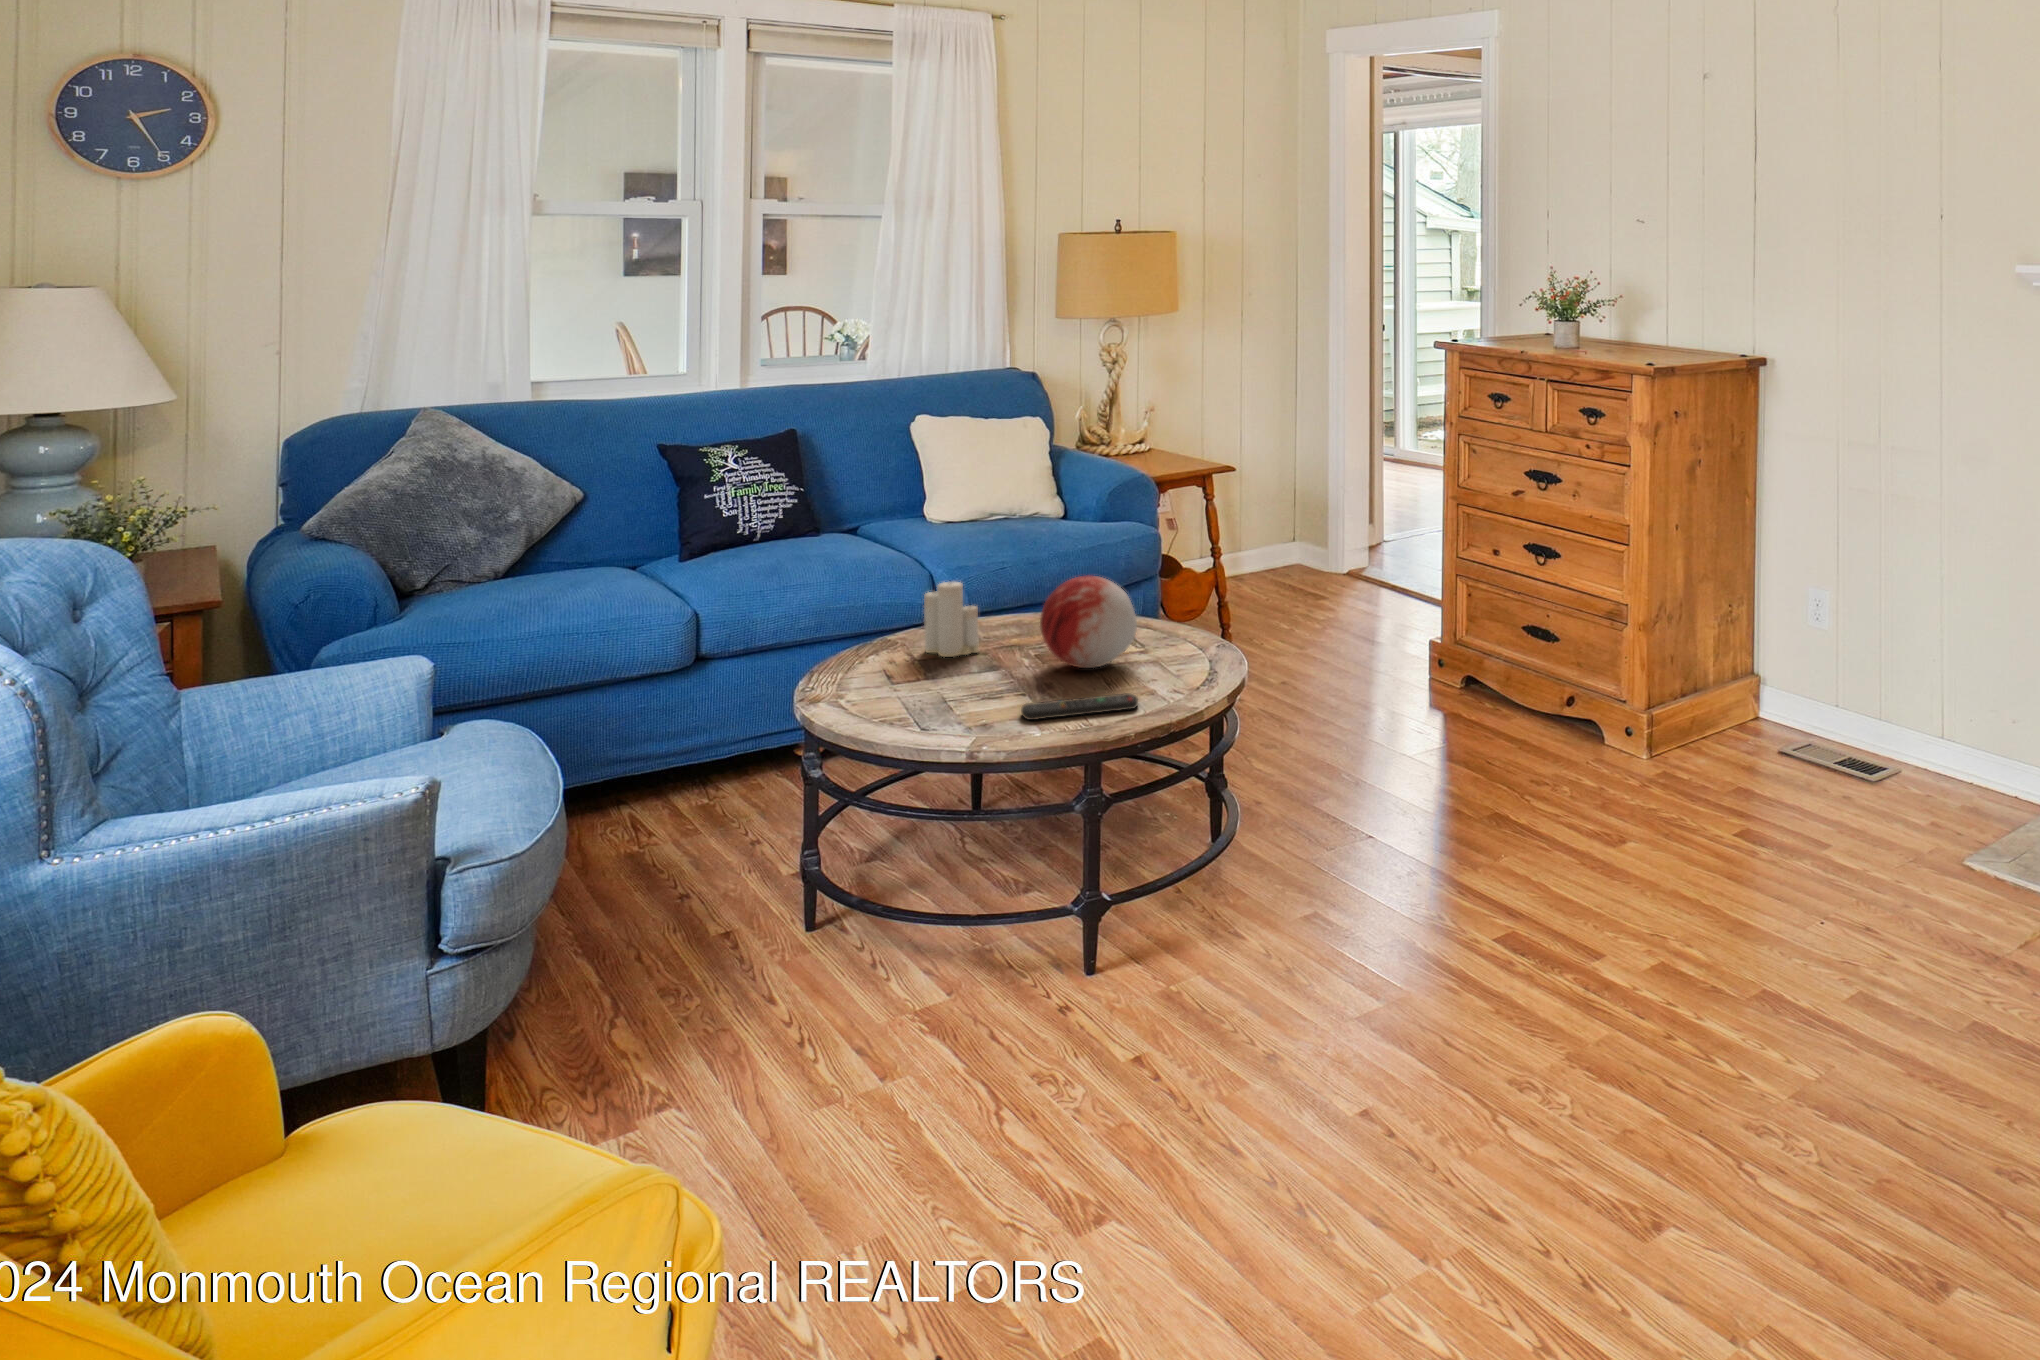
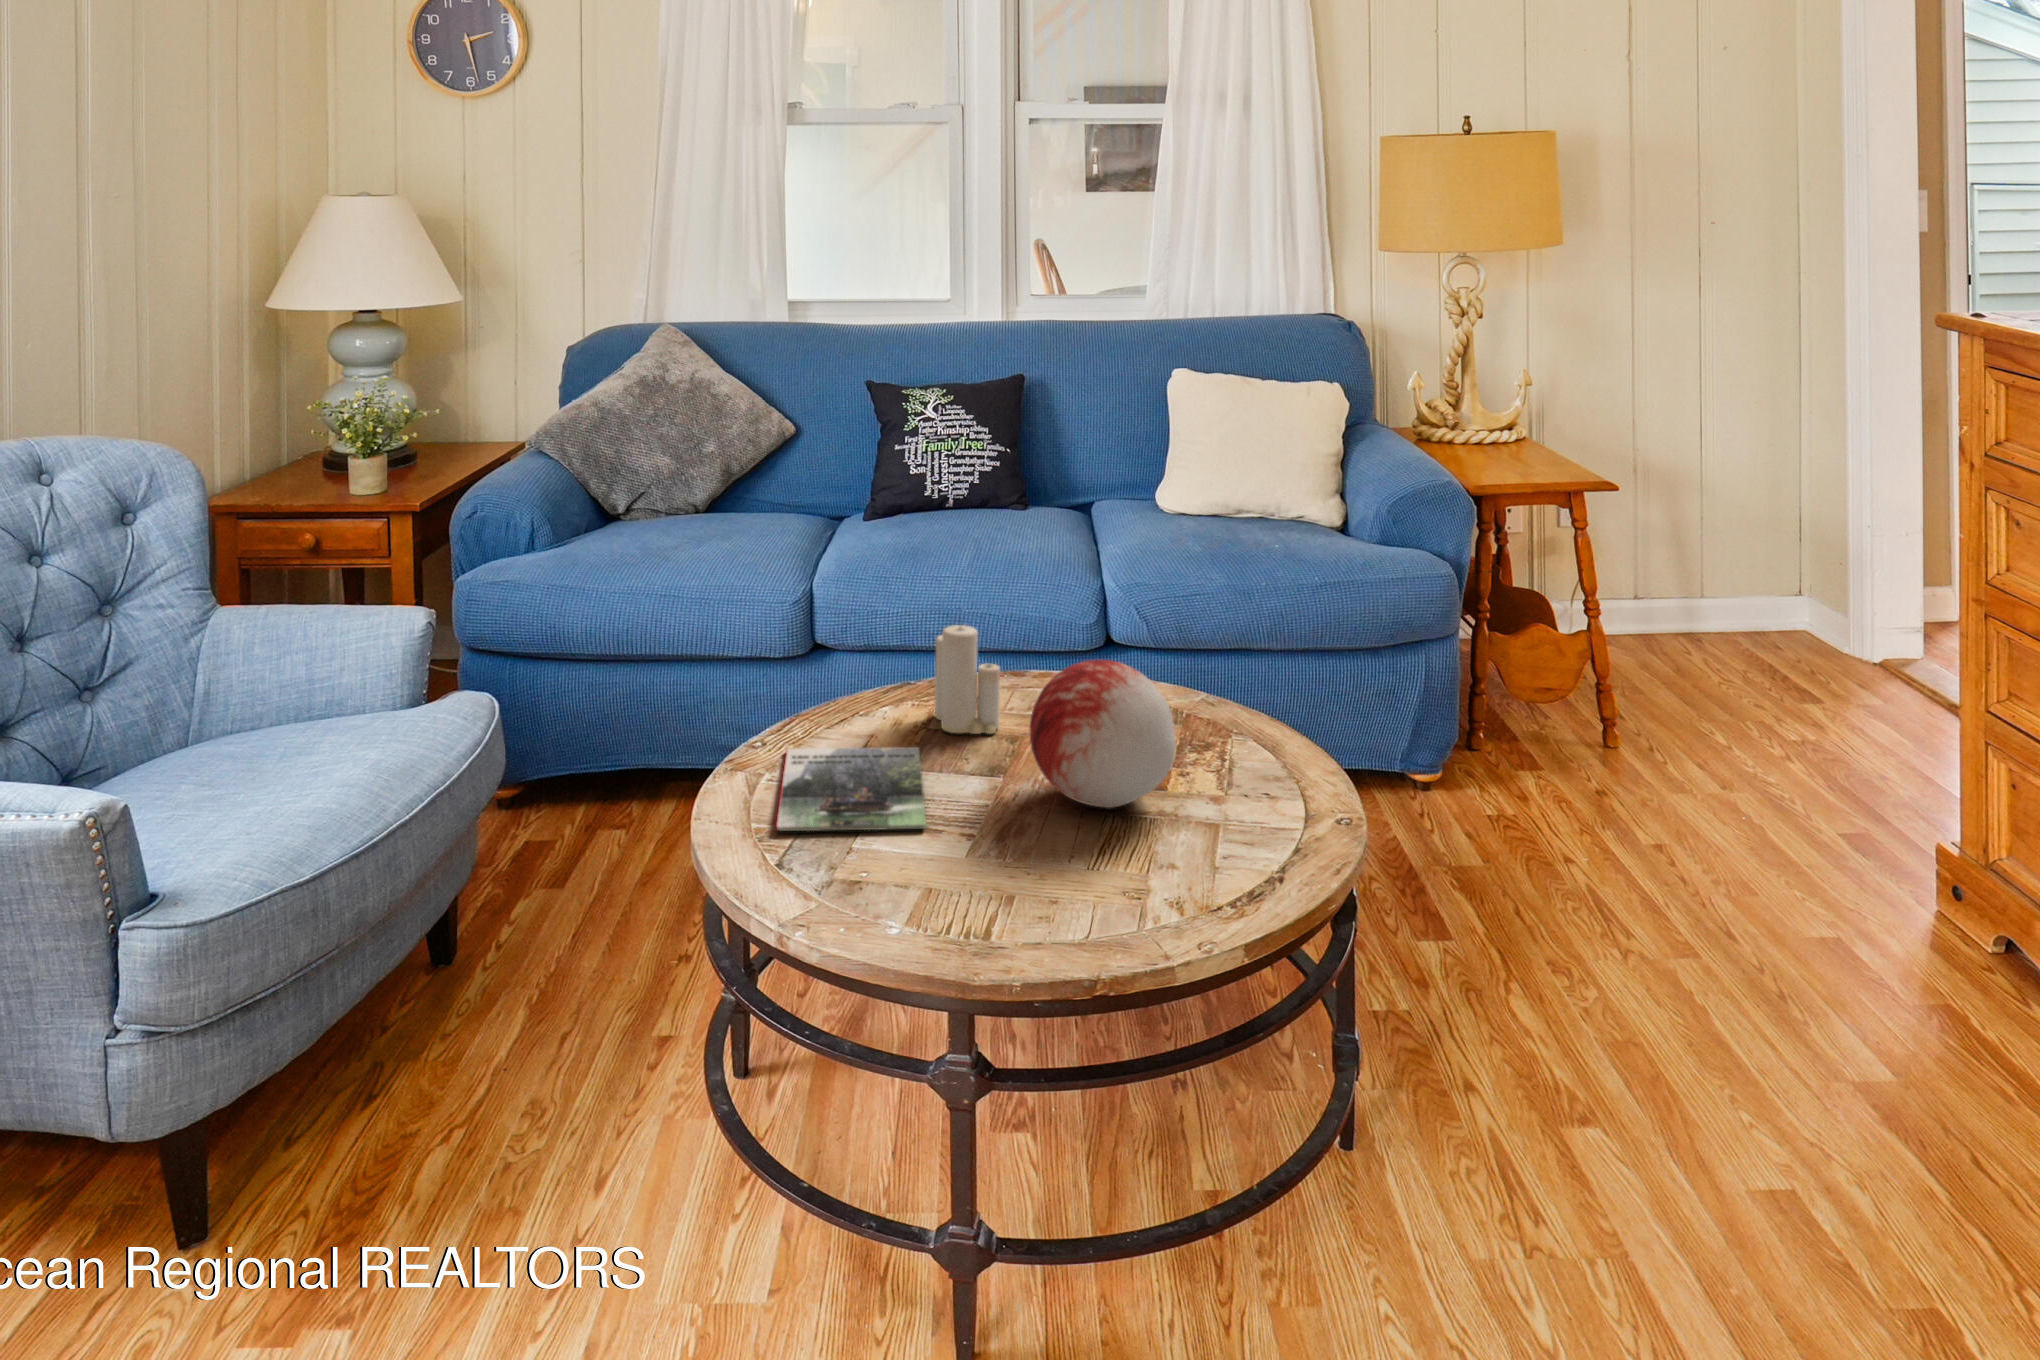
magazine: none [849,667,1003,718] -> present [776,747,926,831]
remote control: present [1021,693,1138,720] -> none [905,855,1086,913]

